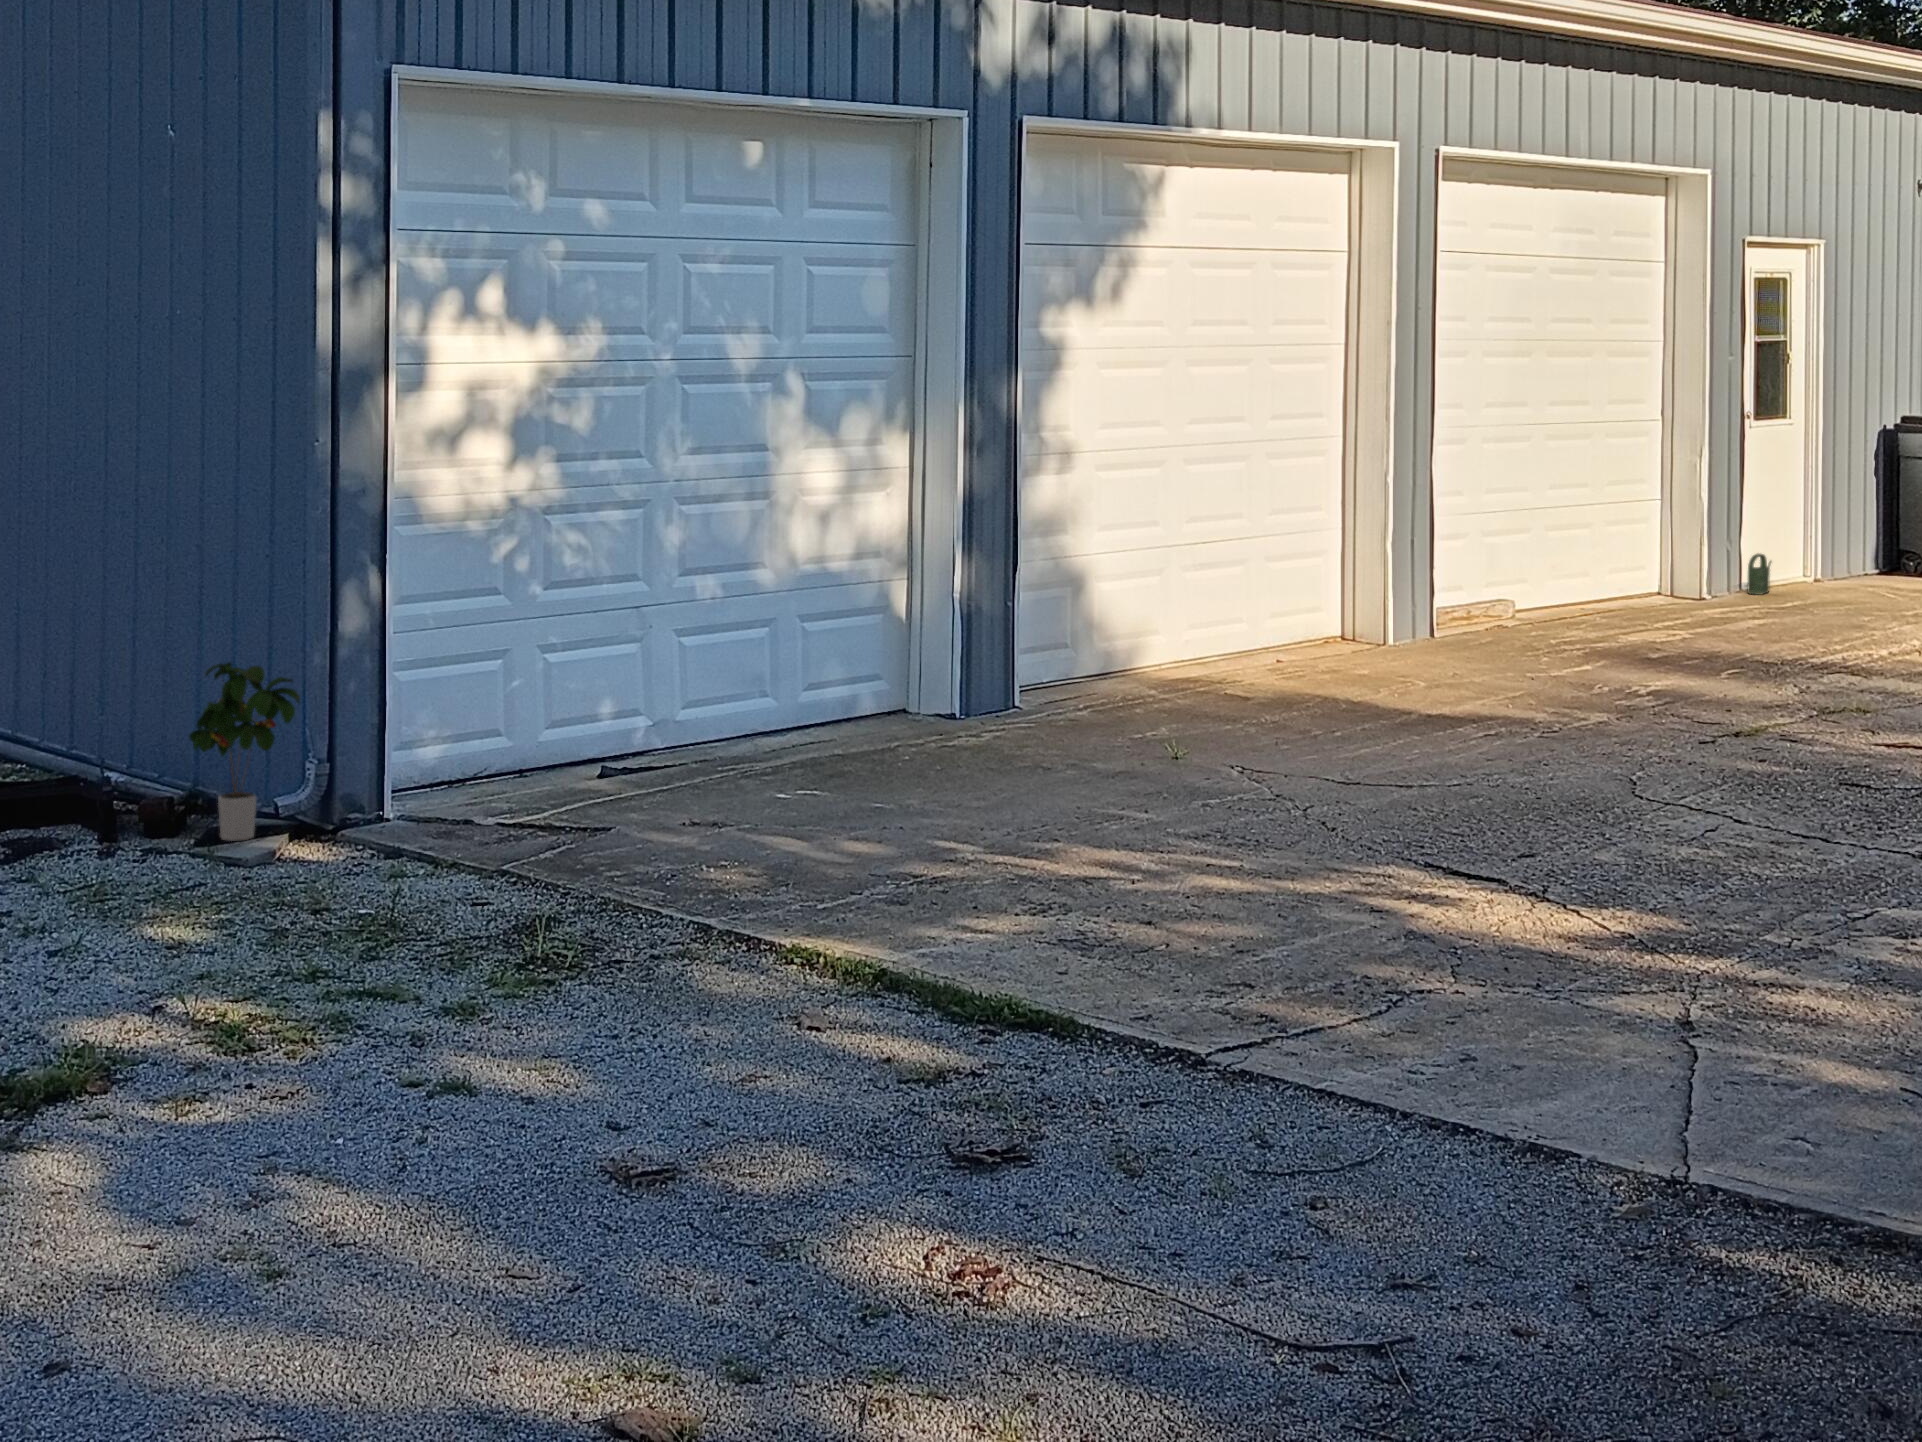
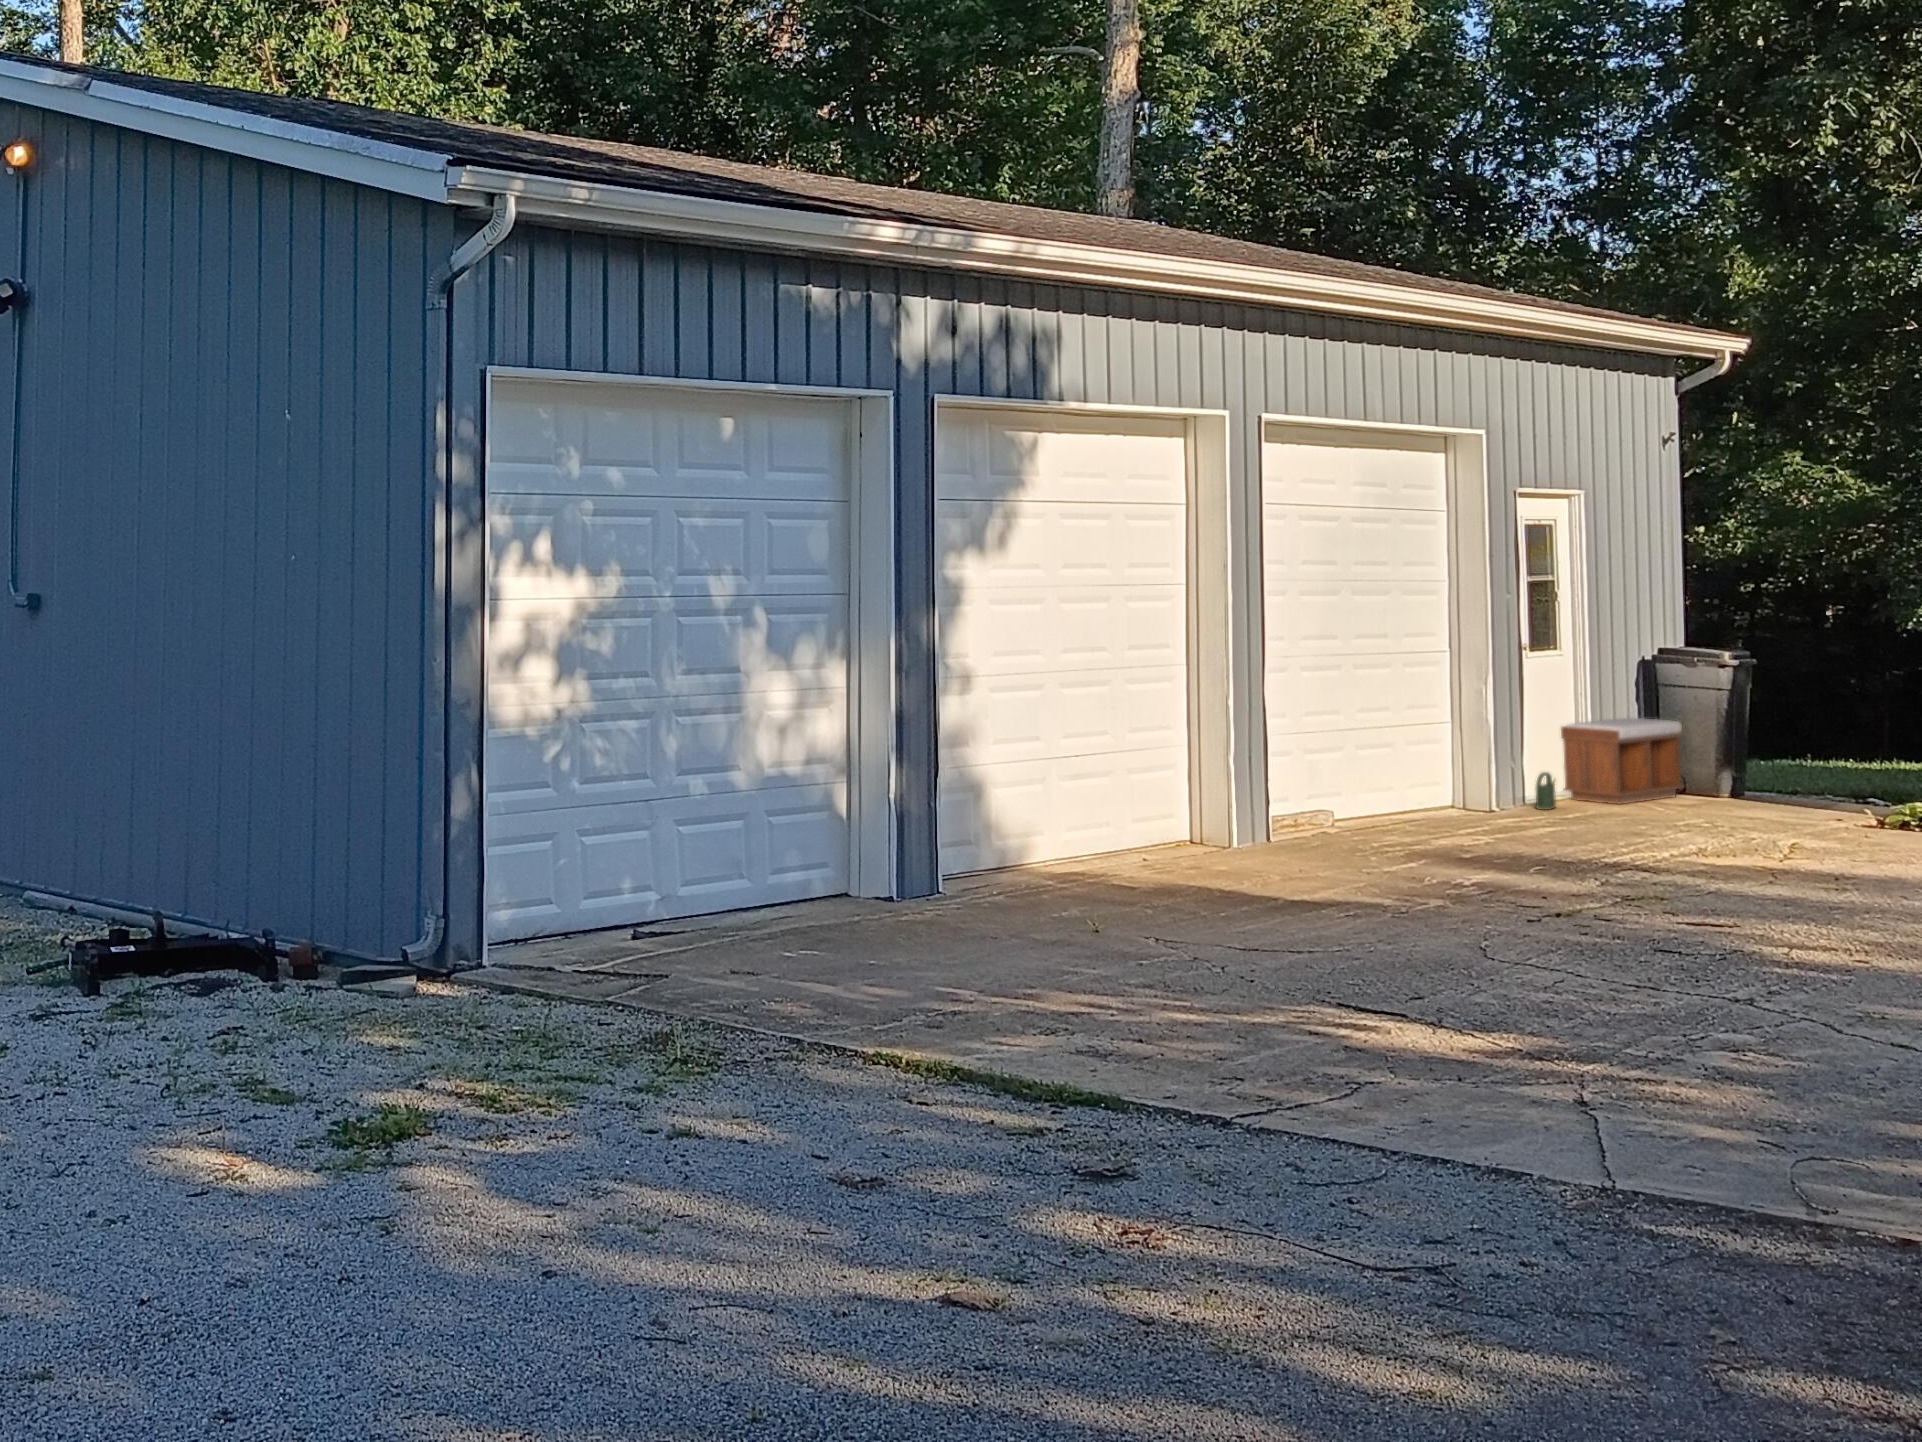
bench: none [1781,495,1915,589] -> present [1561,718,1684,804]
potted plant: present [189,662,300,841] -> none [306,862,410,1012]

